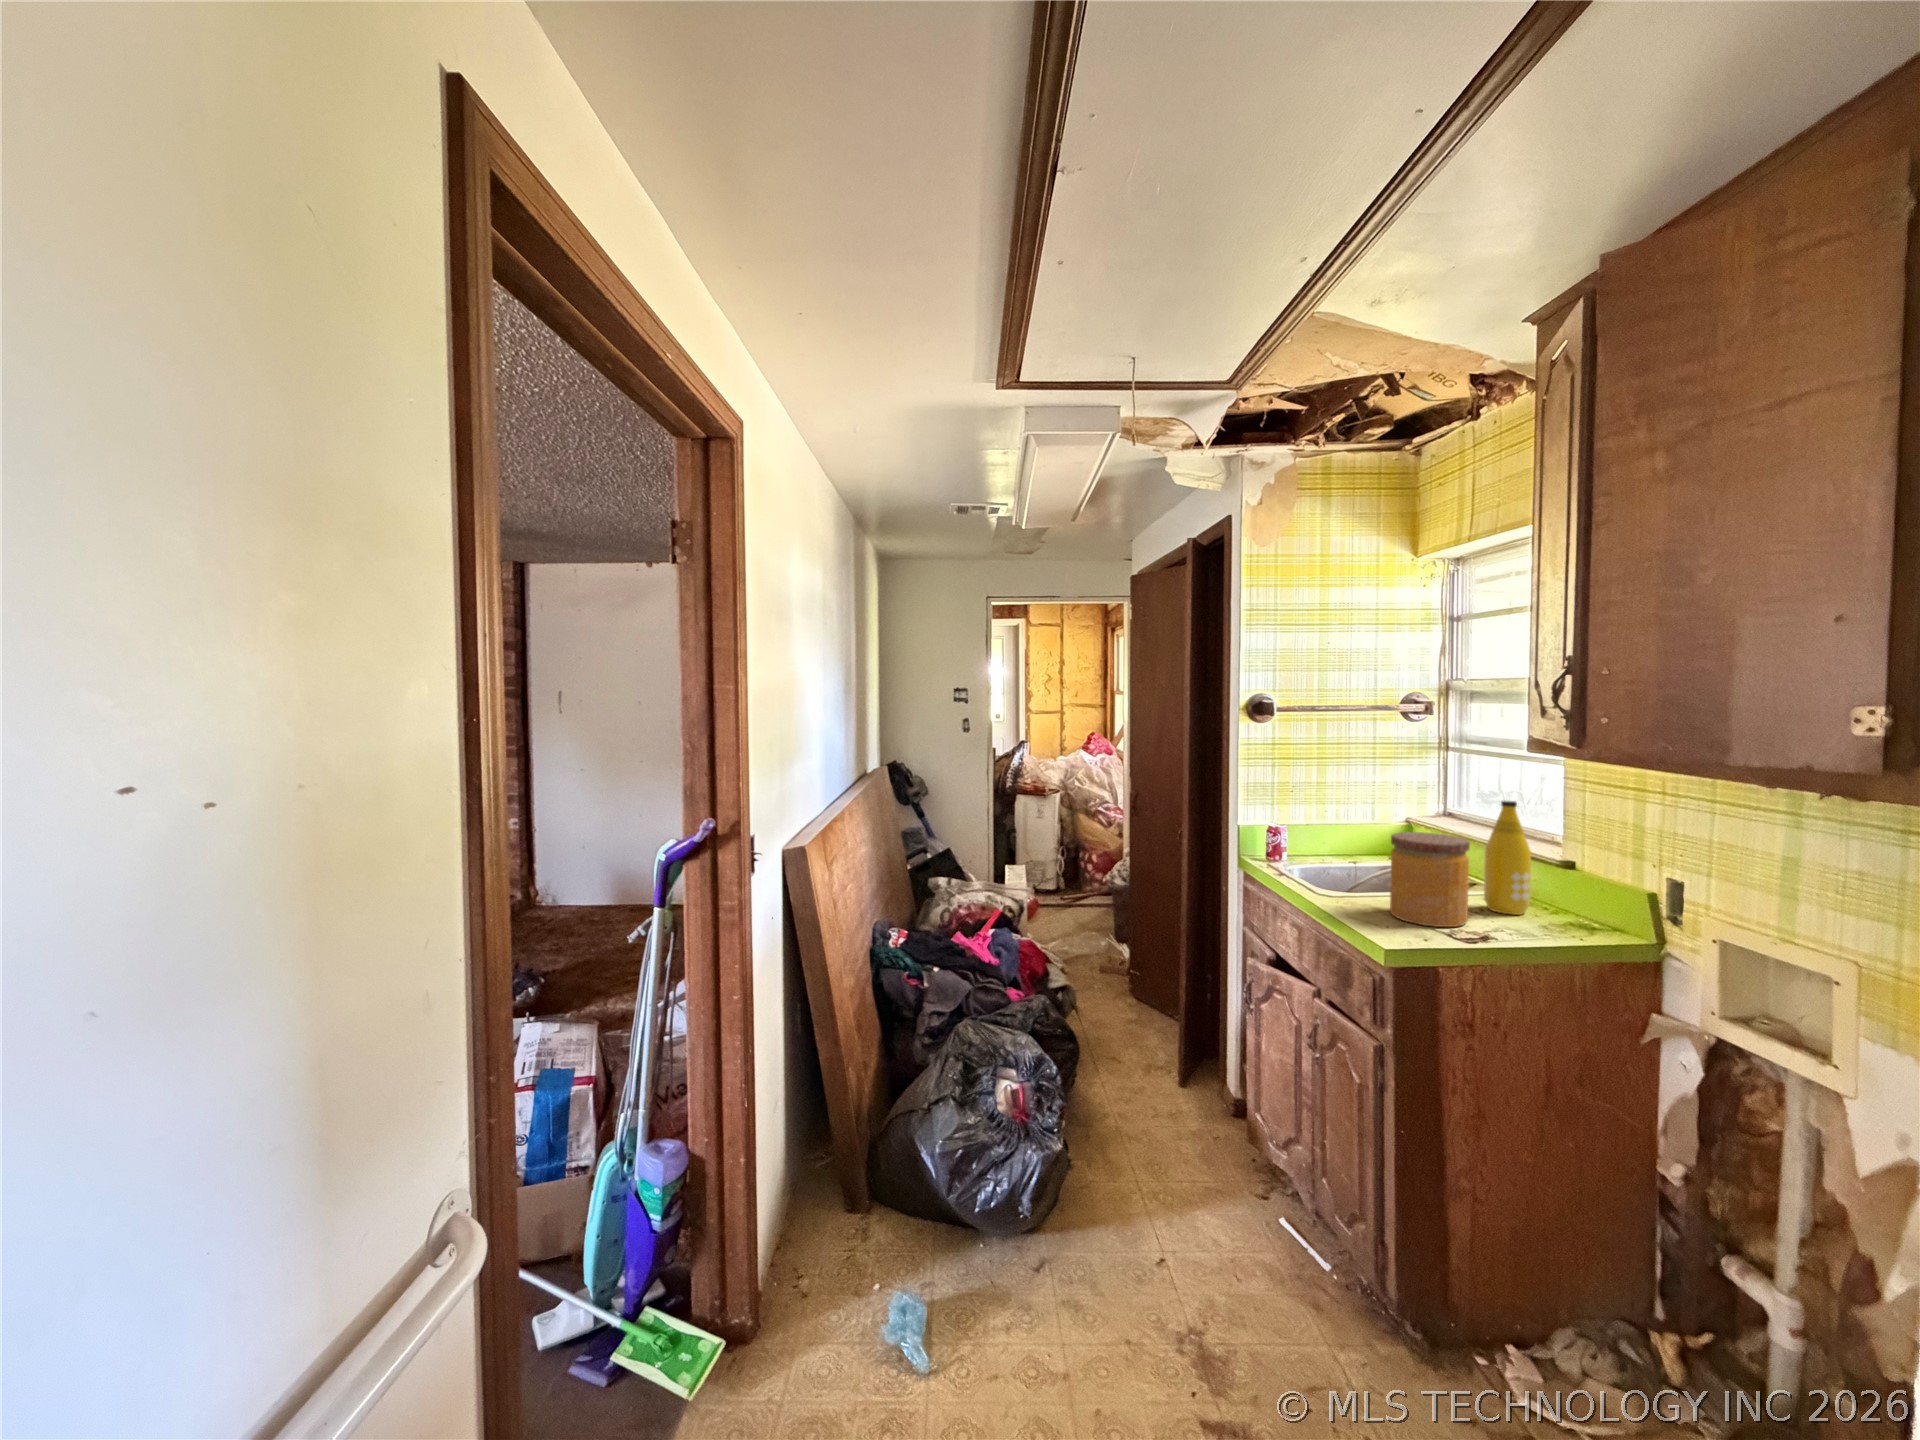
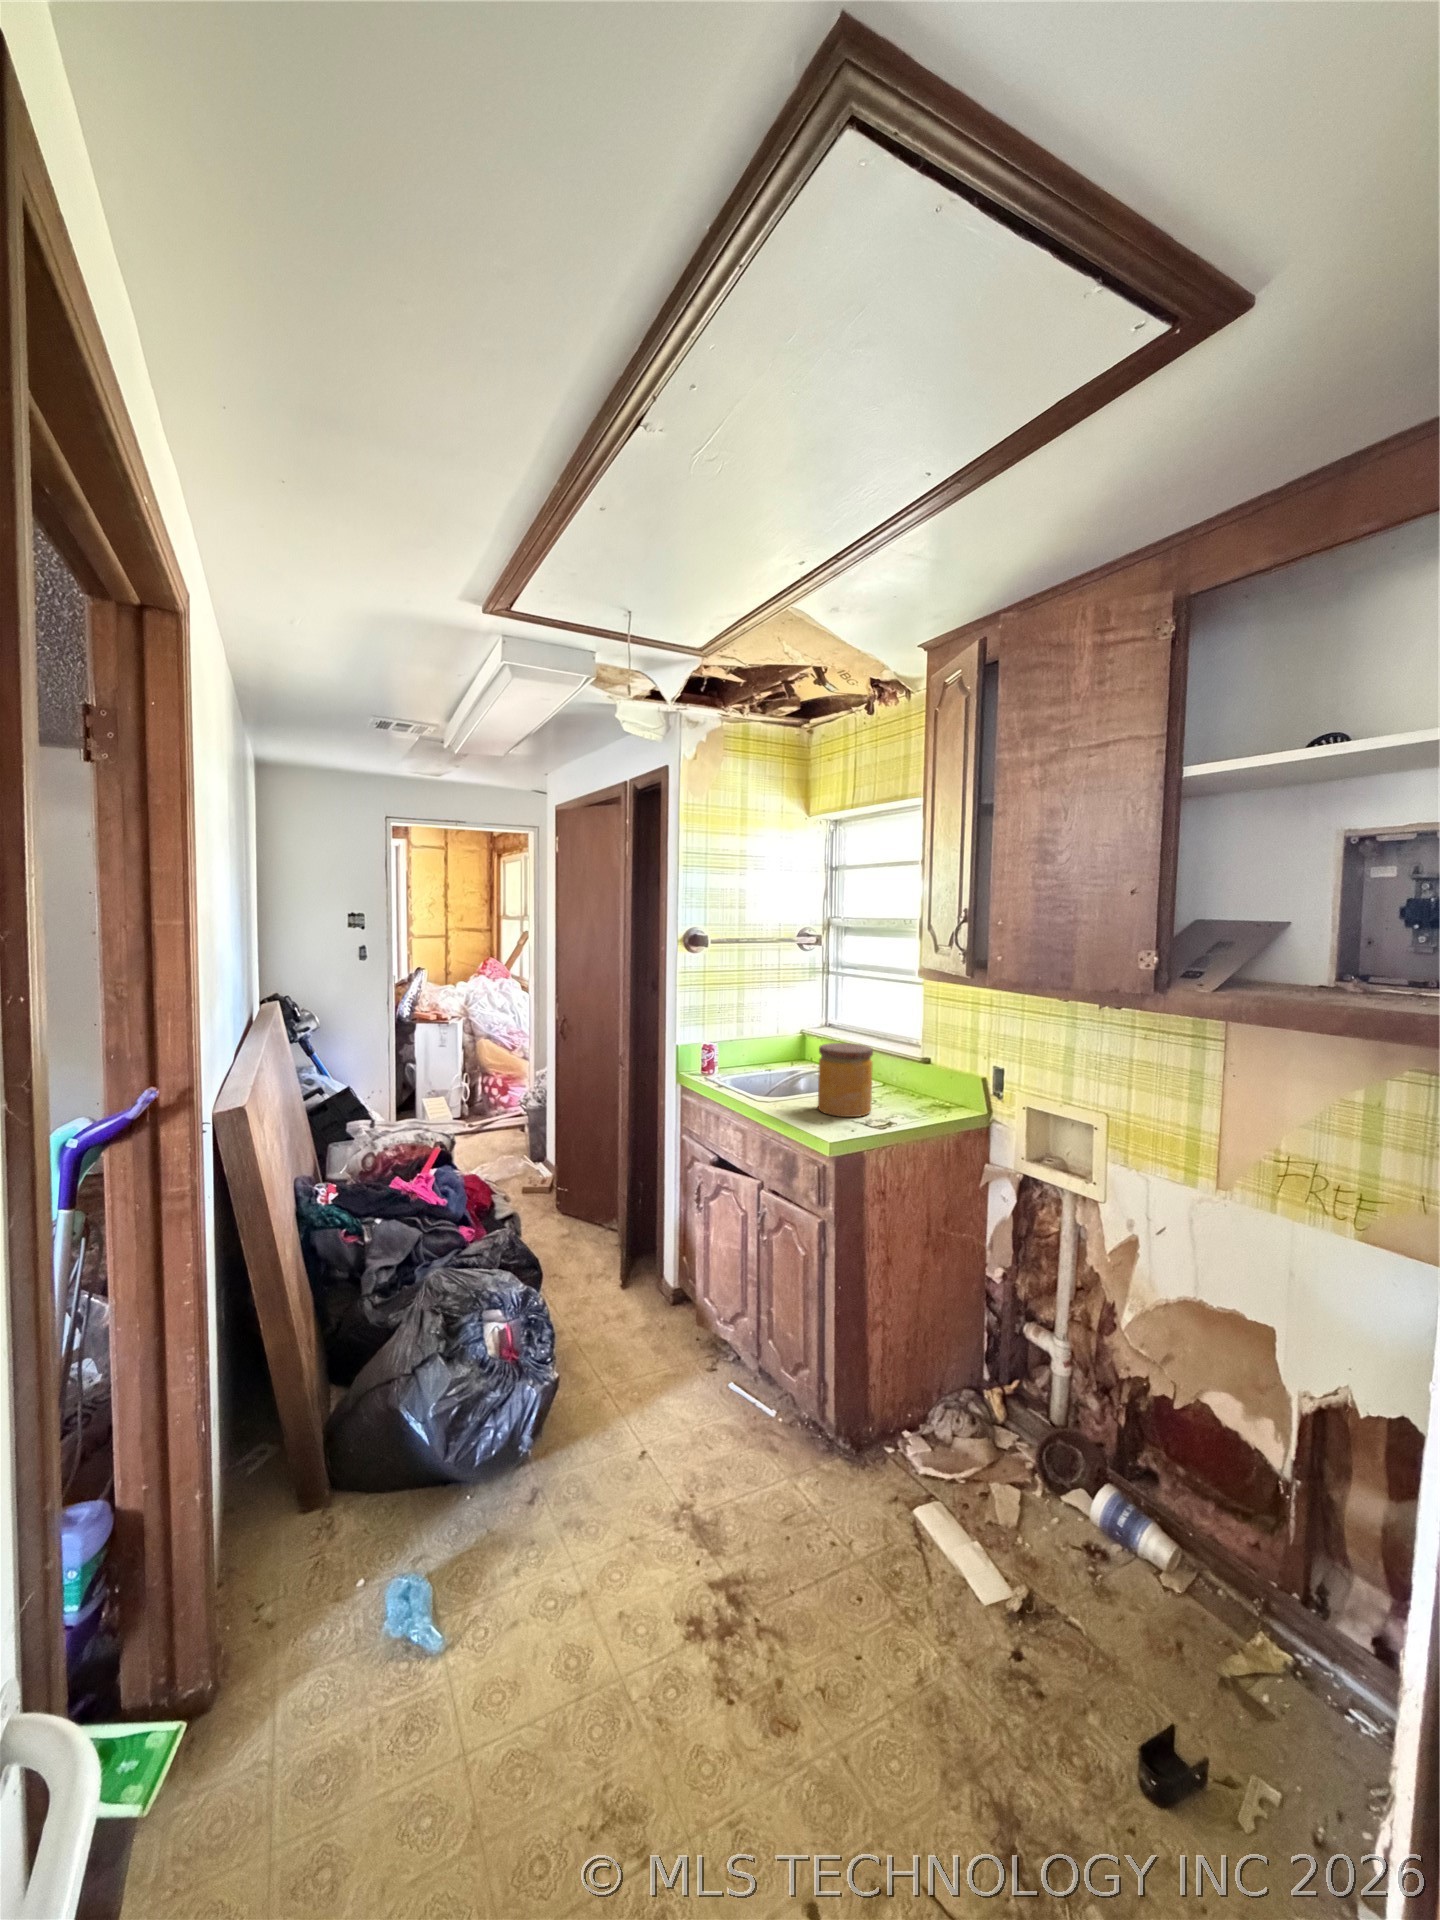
bottle: present [1484,801,1531,915] -> none [873,1014,904,1101]

